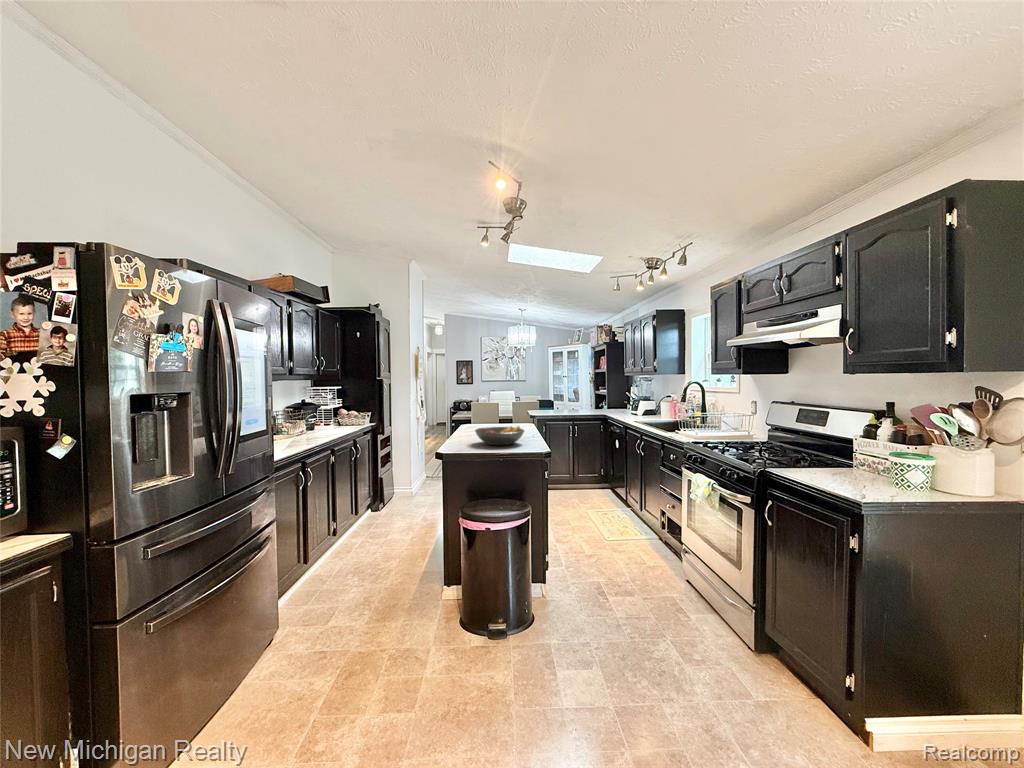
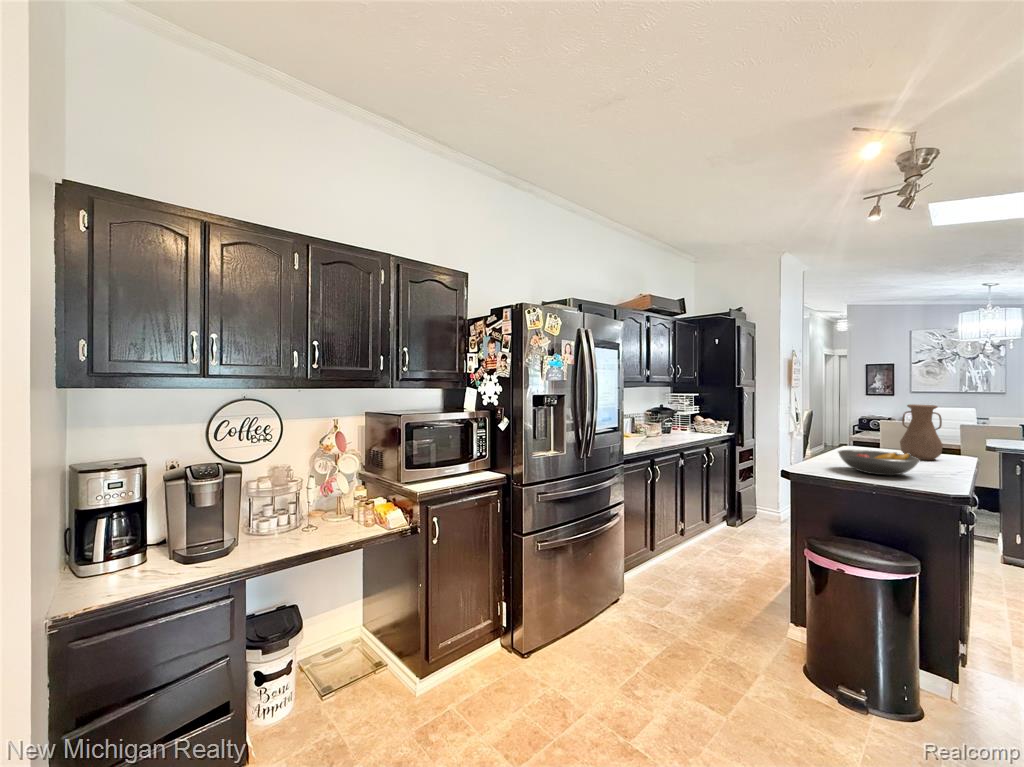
vase: none [502,389,525,430] -> present [900,404,943,460]

